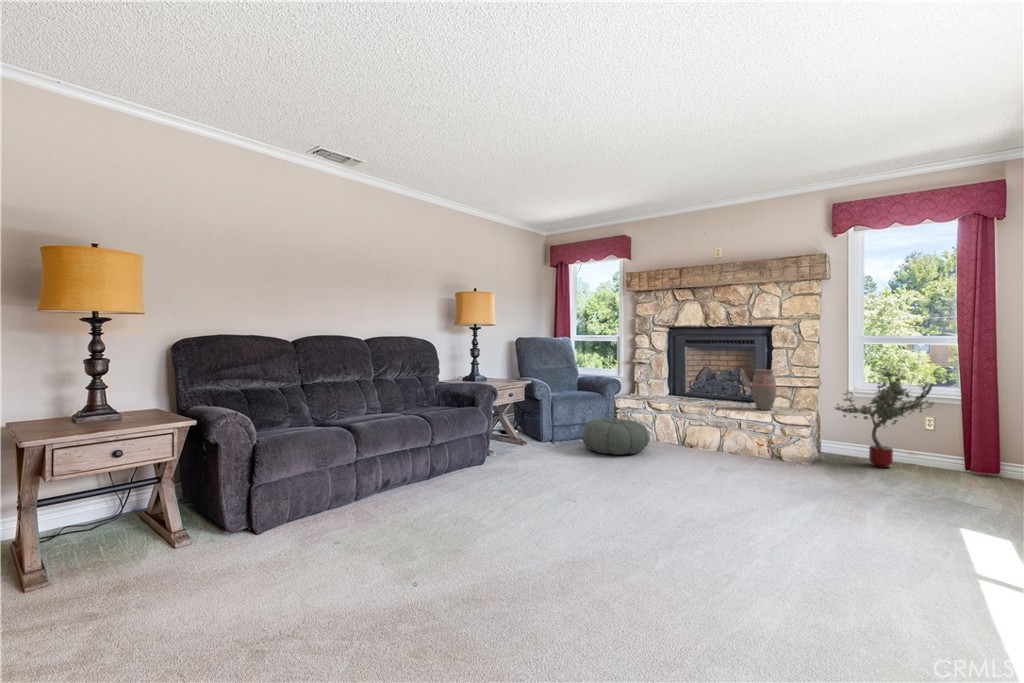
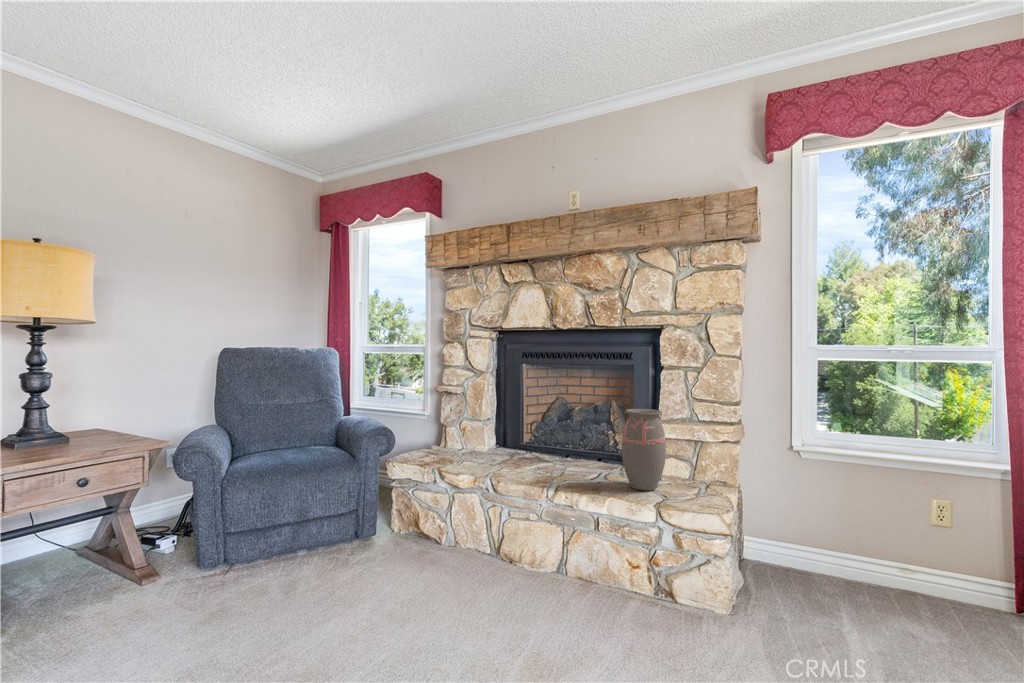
potted tree: present [835,368,934,468] -> none [770,408,977,619]
pouf: present [582,418,649,455] -> none [274,508,420,605]

